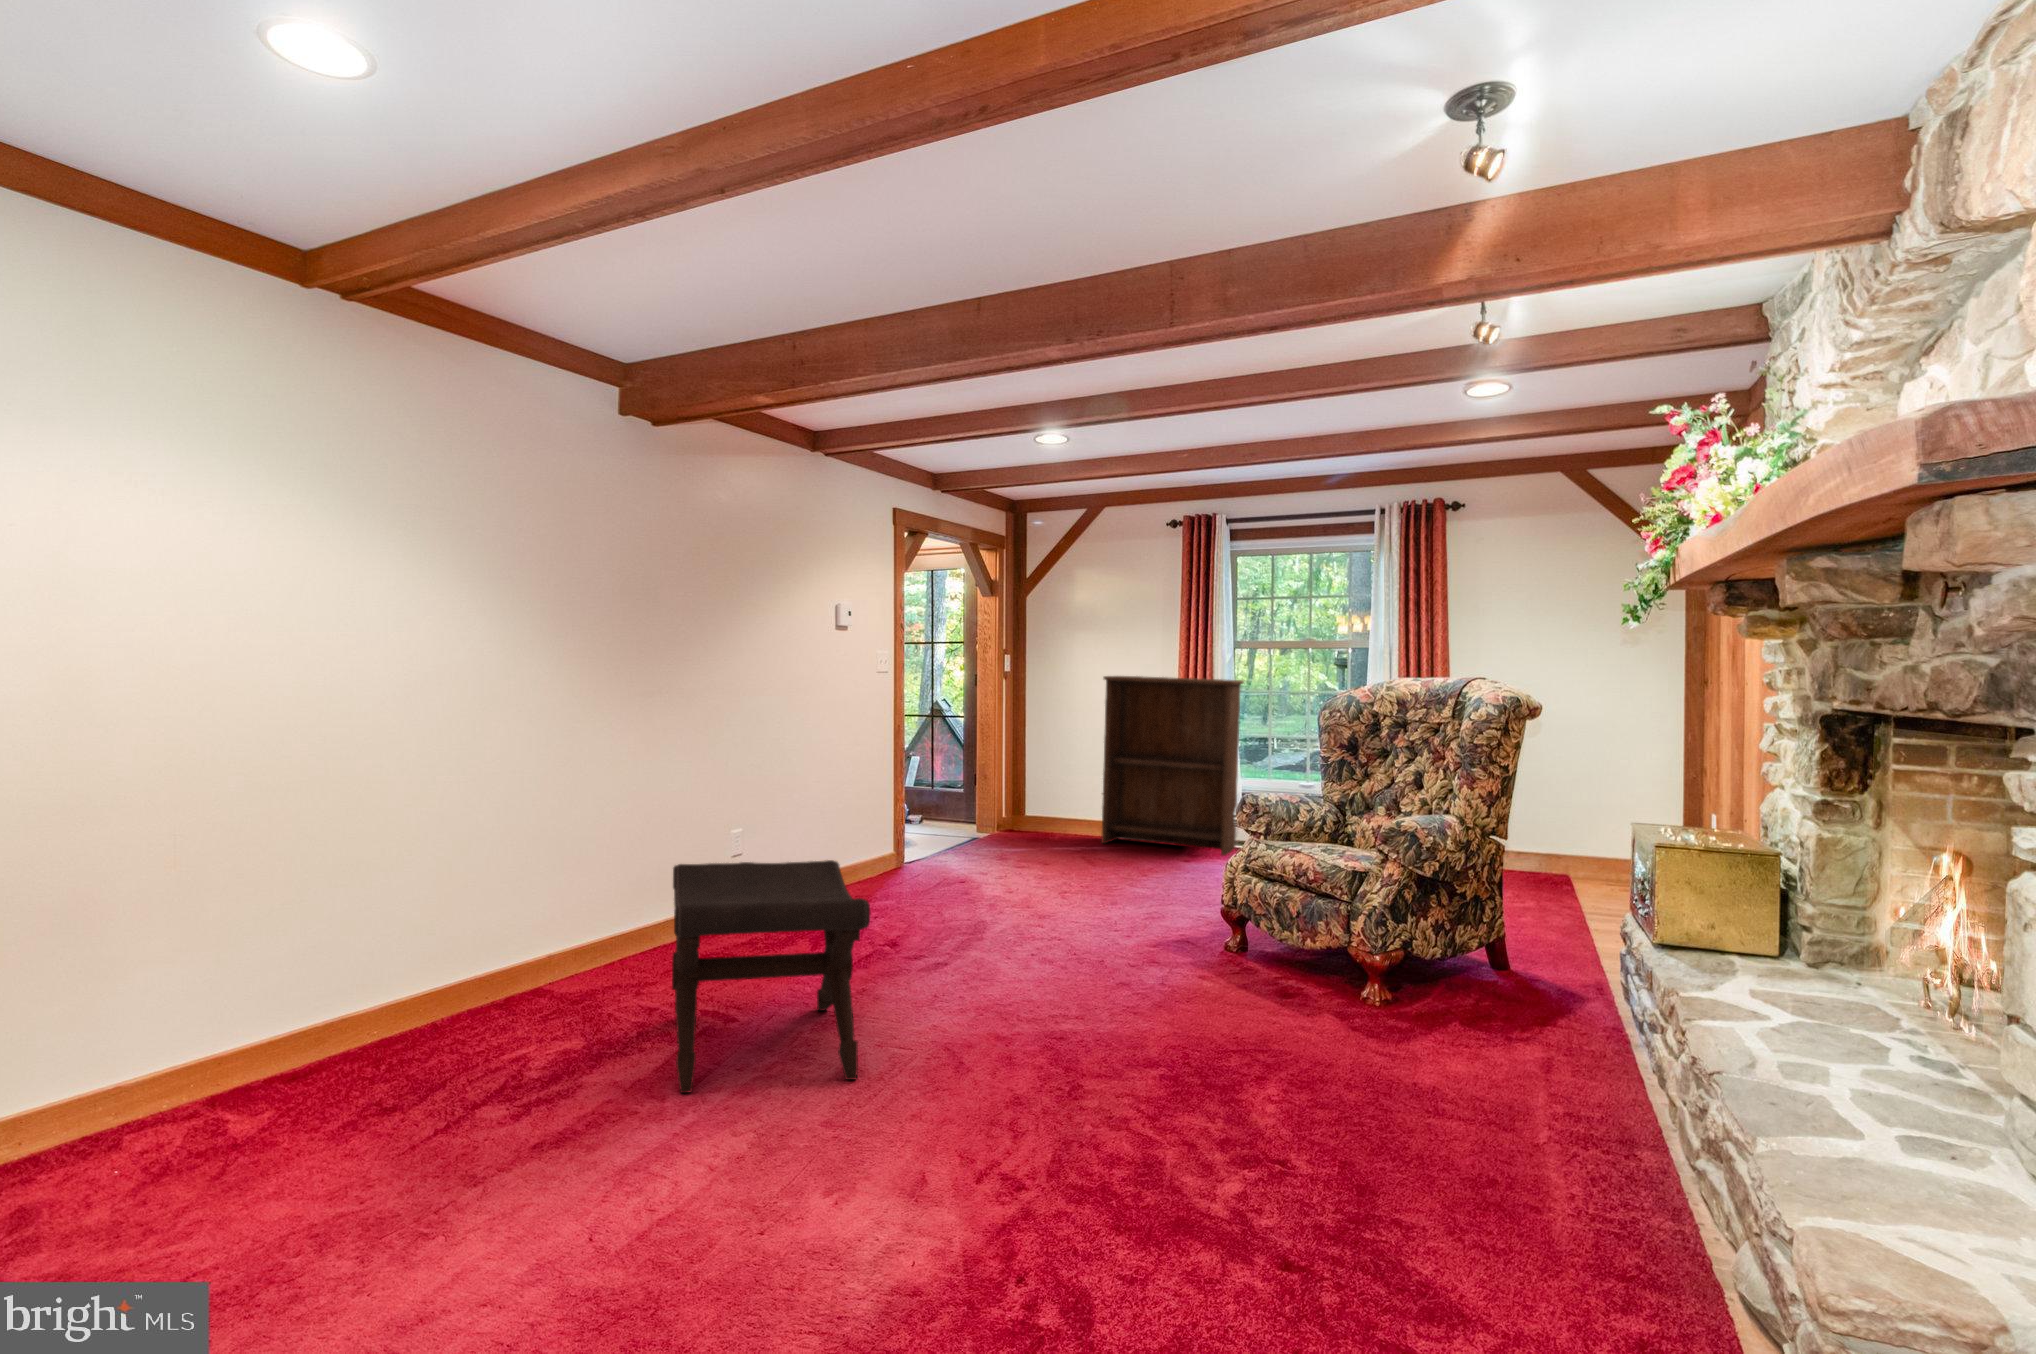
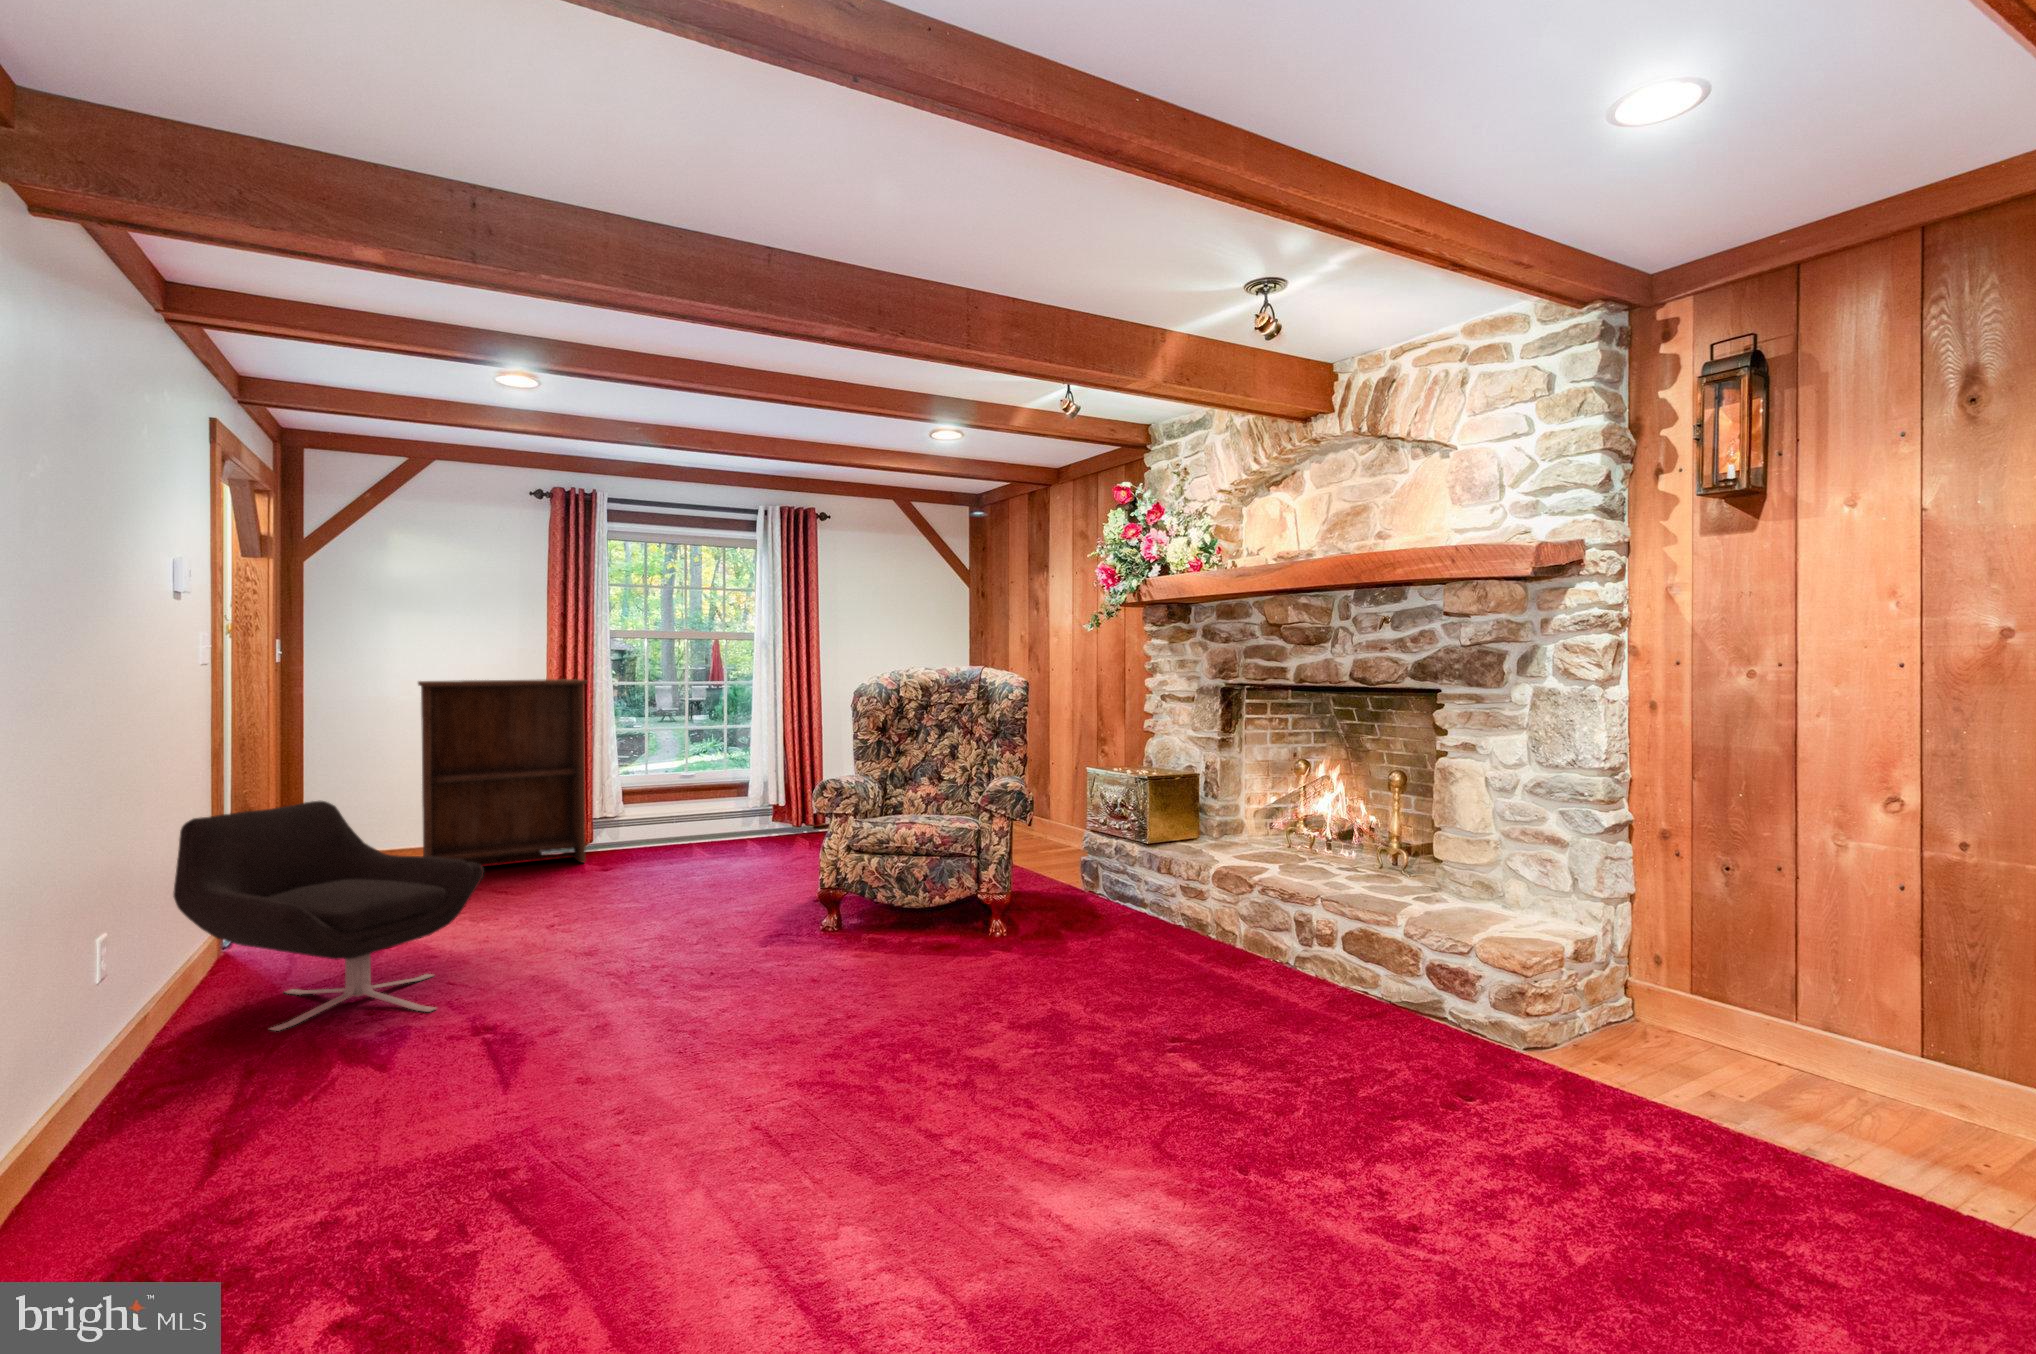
lounge chair: none [809,754,971,914] -> present [173,801,484,1031]
footstool: present [672,860,870,1093] -> none [560,925,944,1261]

